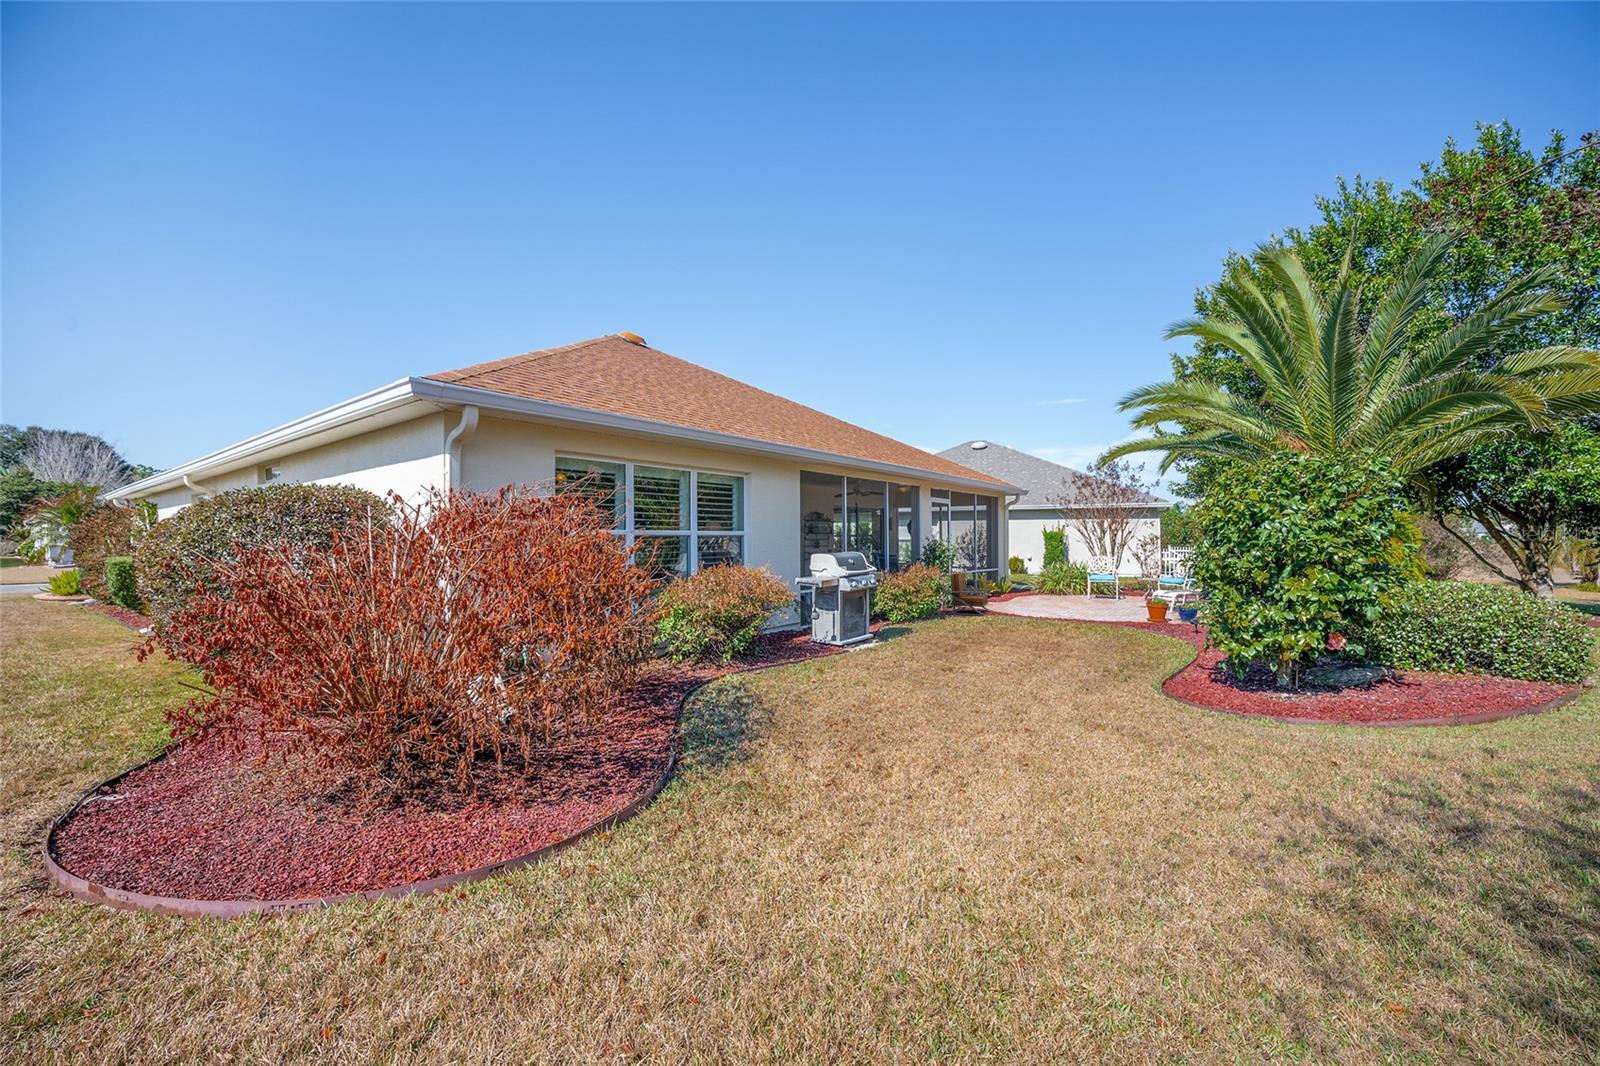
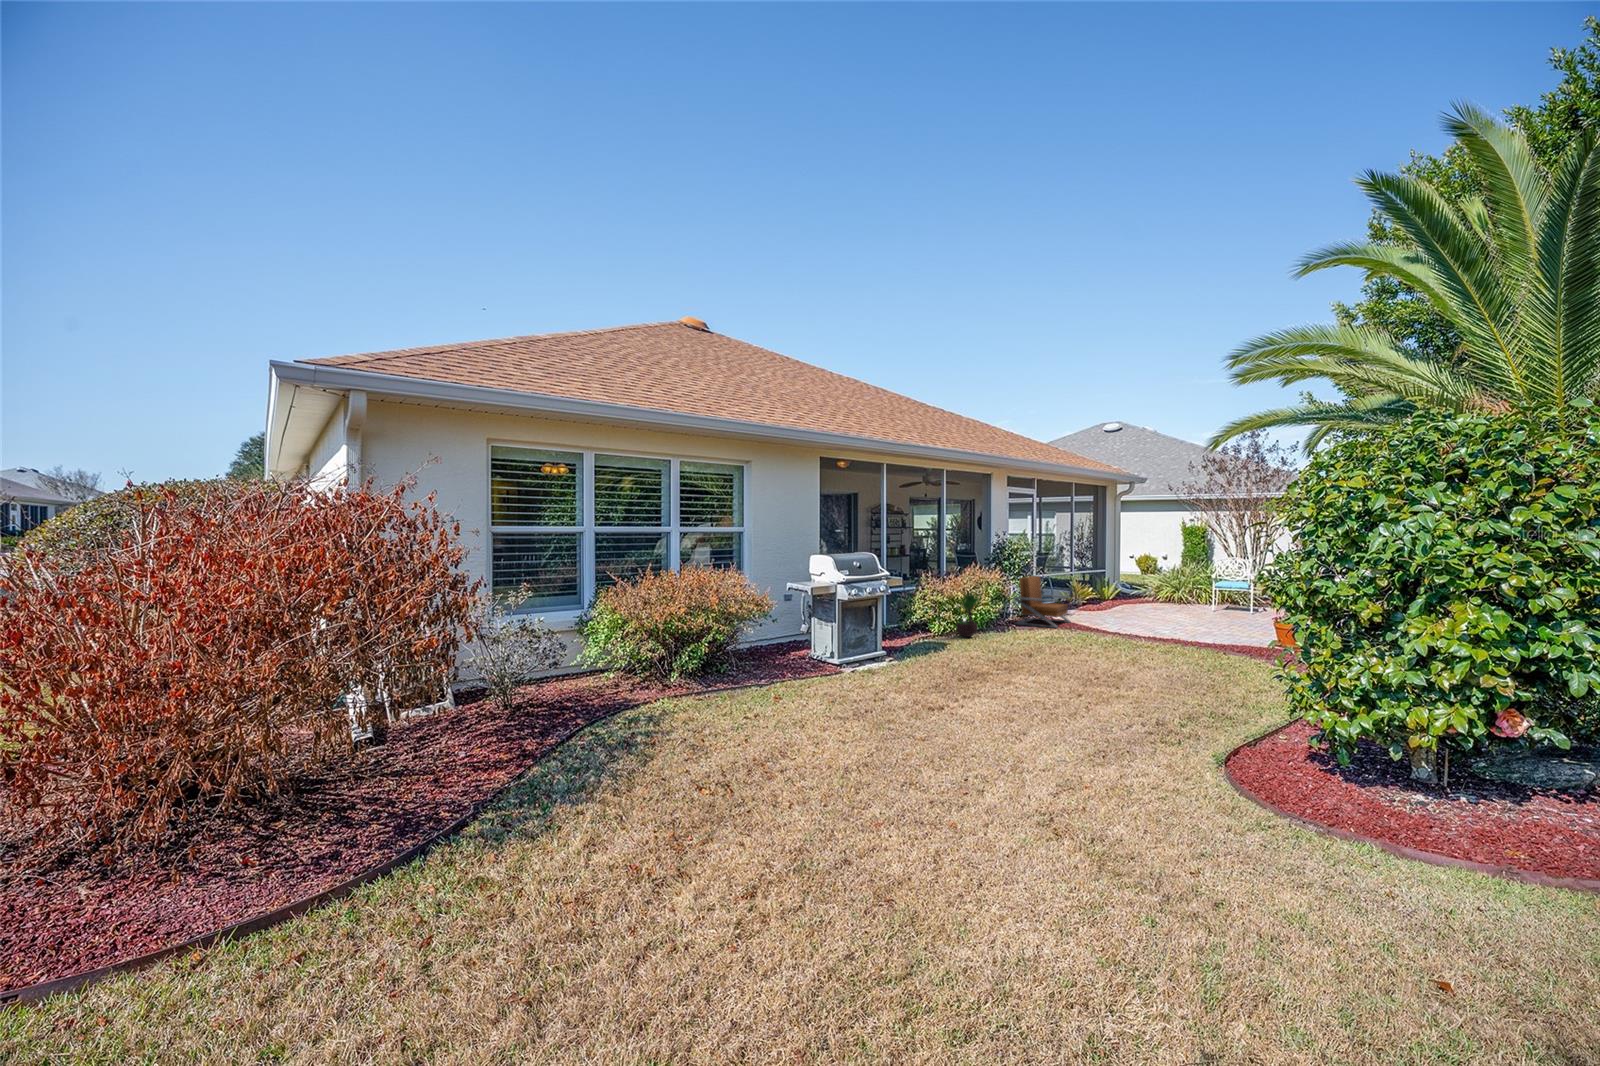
potted tree: none [911,583,935,625] -> present [956,594,981,637]

